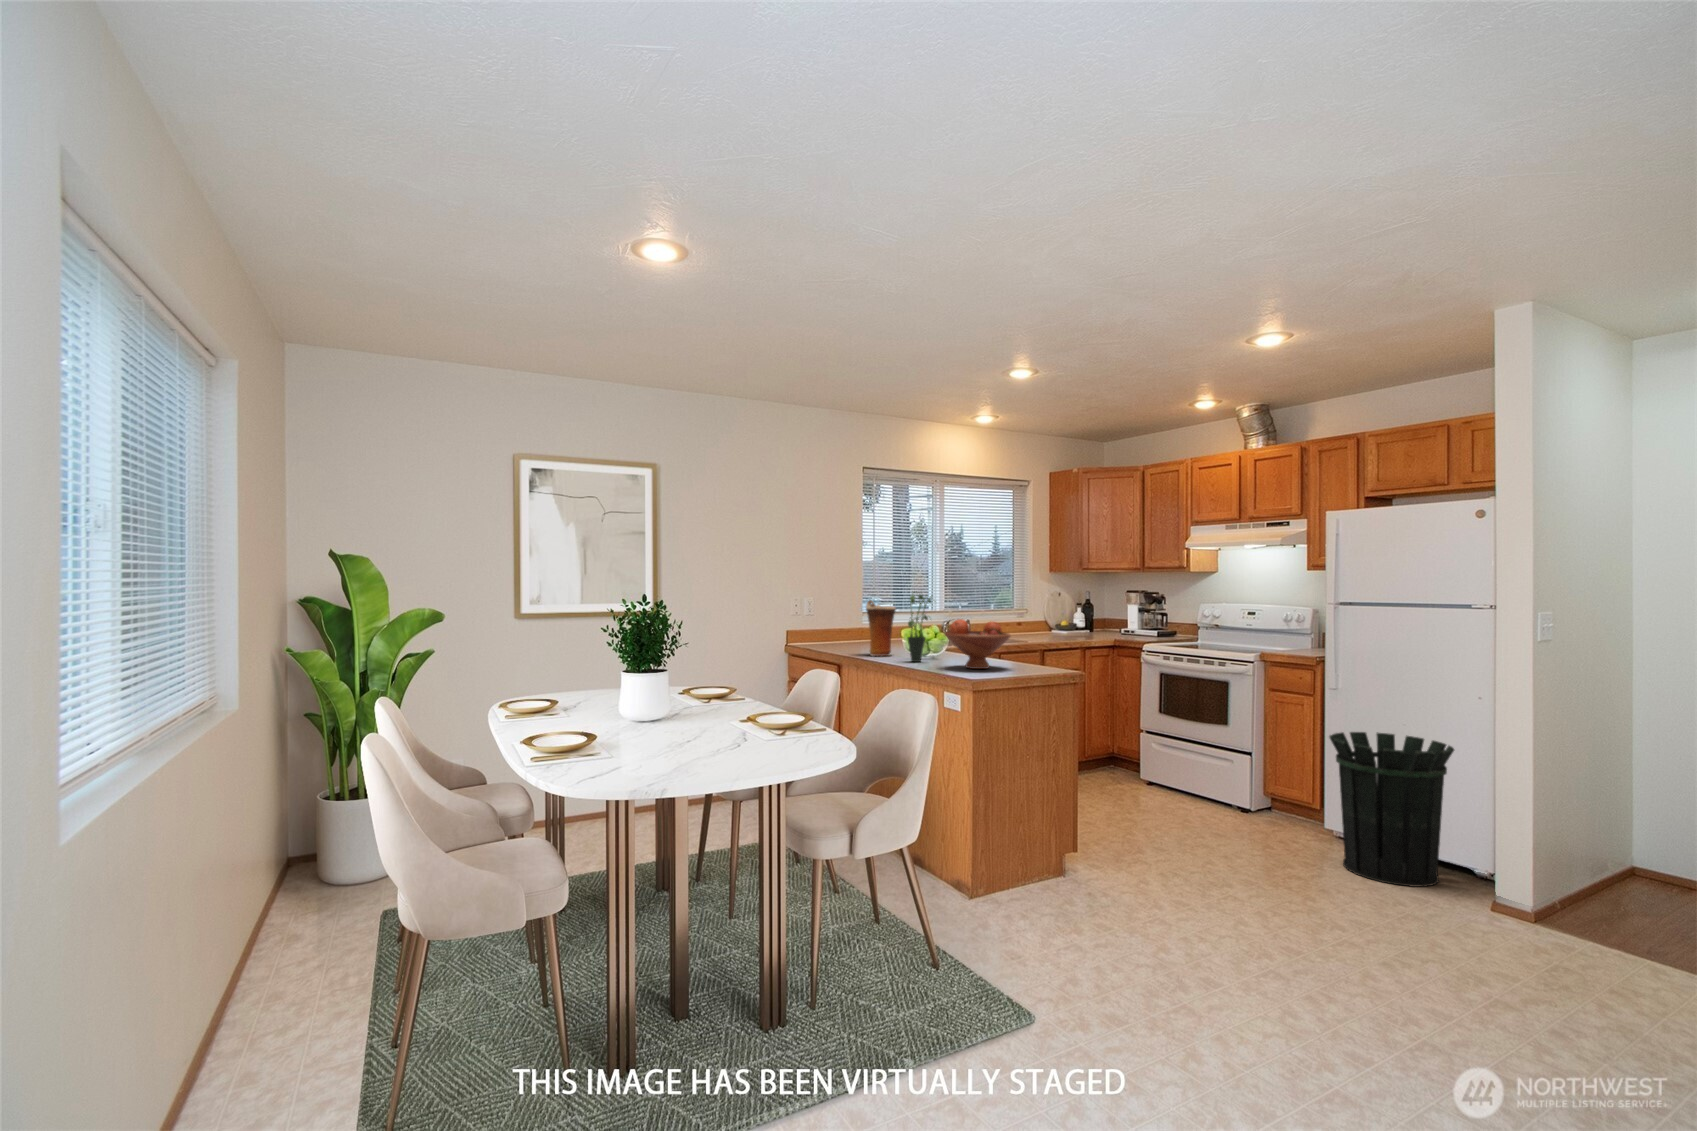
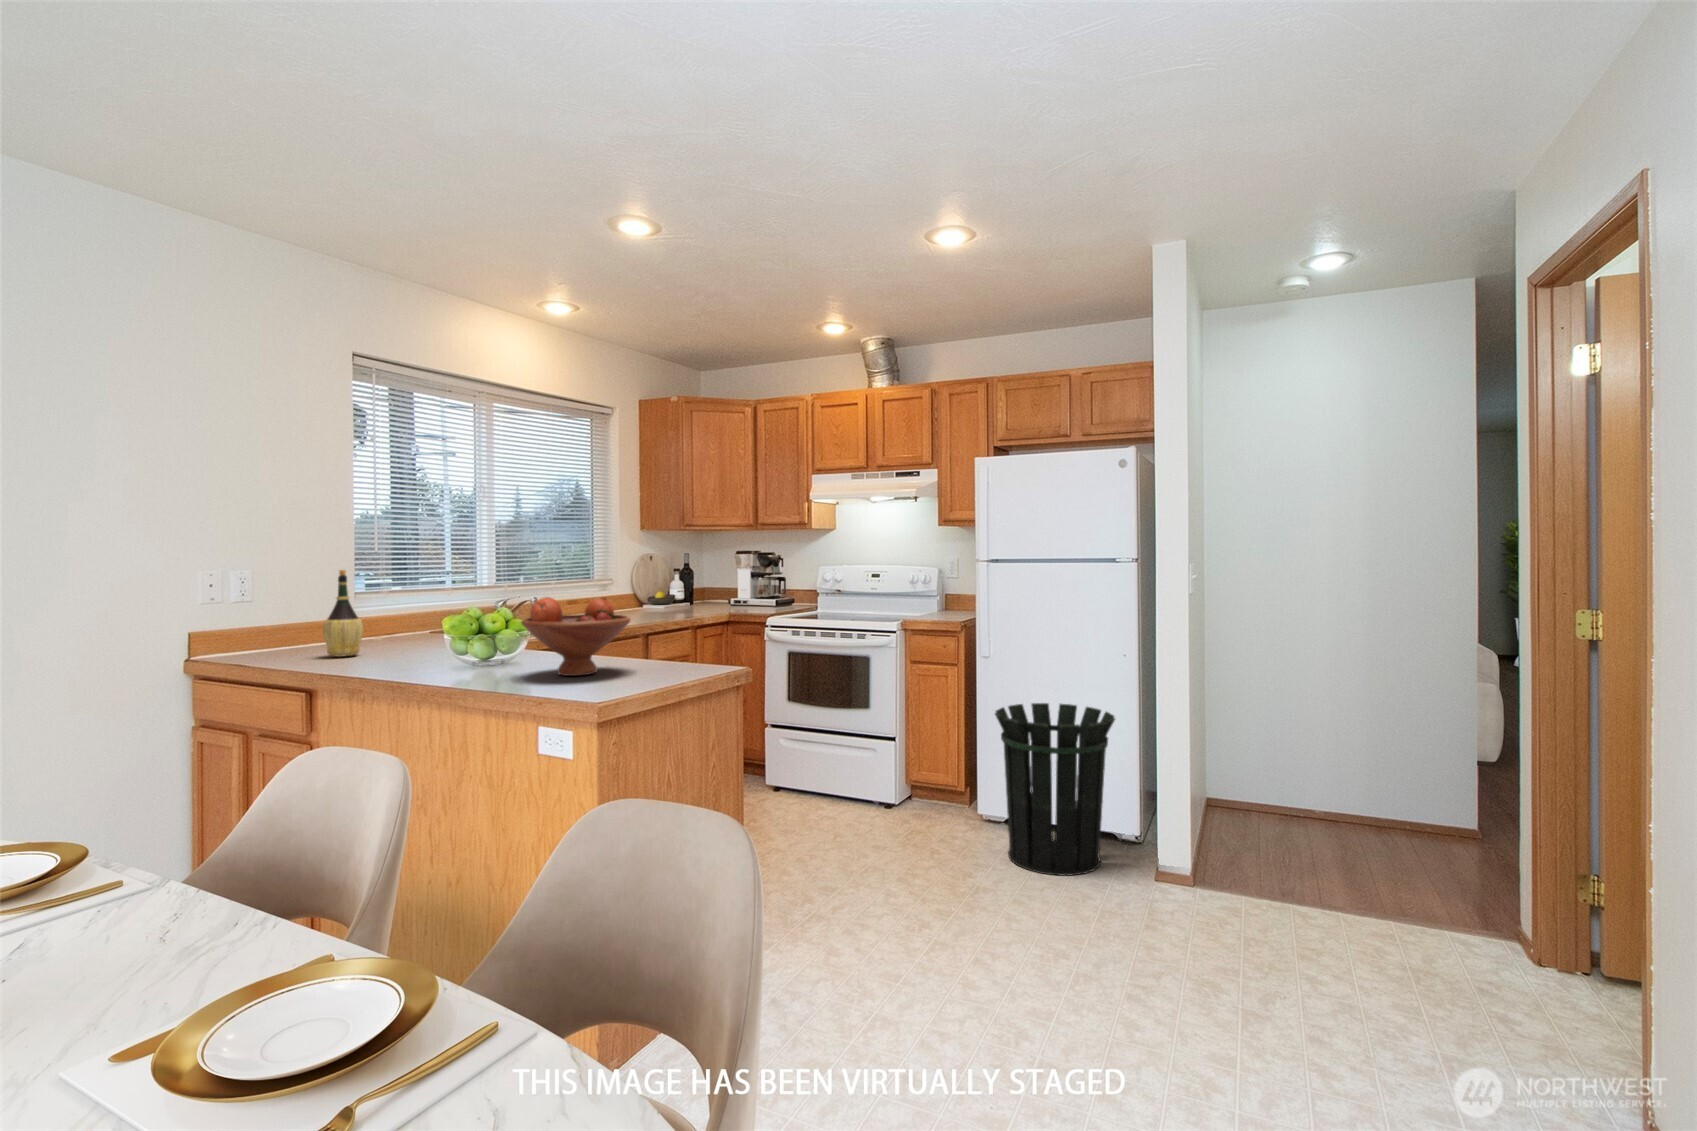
potted plant: present [908,595,931,662] -> none [451,554,504,670]
wine bottle: none [839,598,860,651] -> present [323,570,363,657]
vase: present [866,600,896,656] -> none [372,570,429,663]

